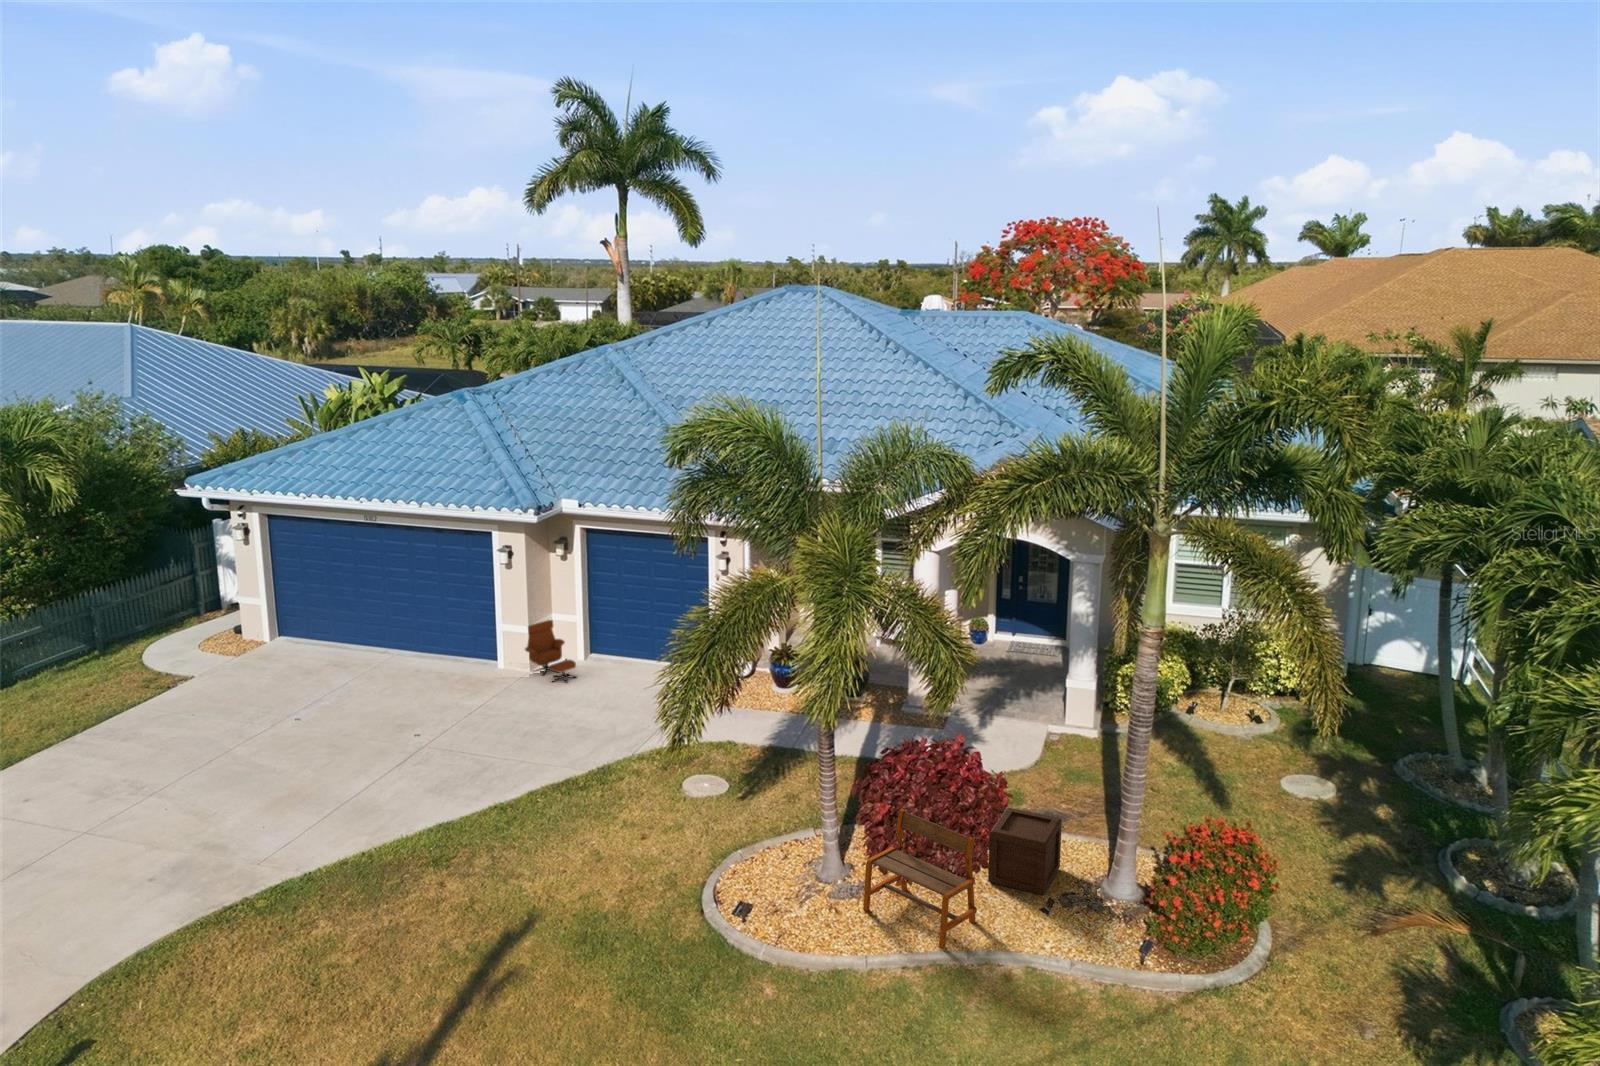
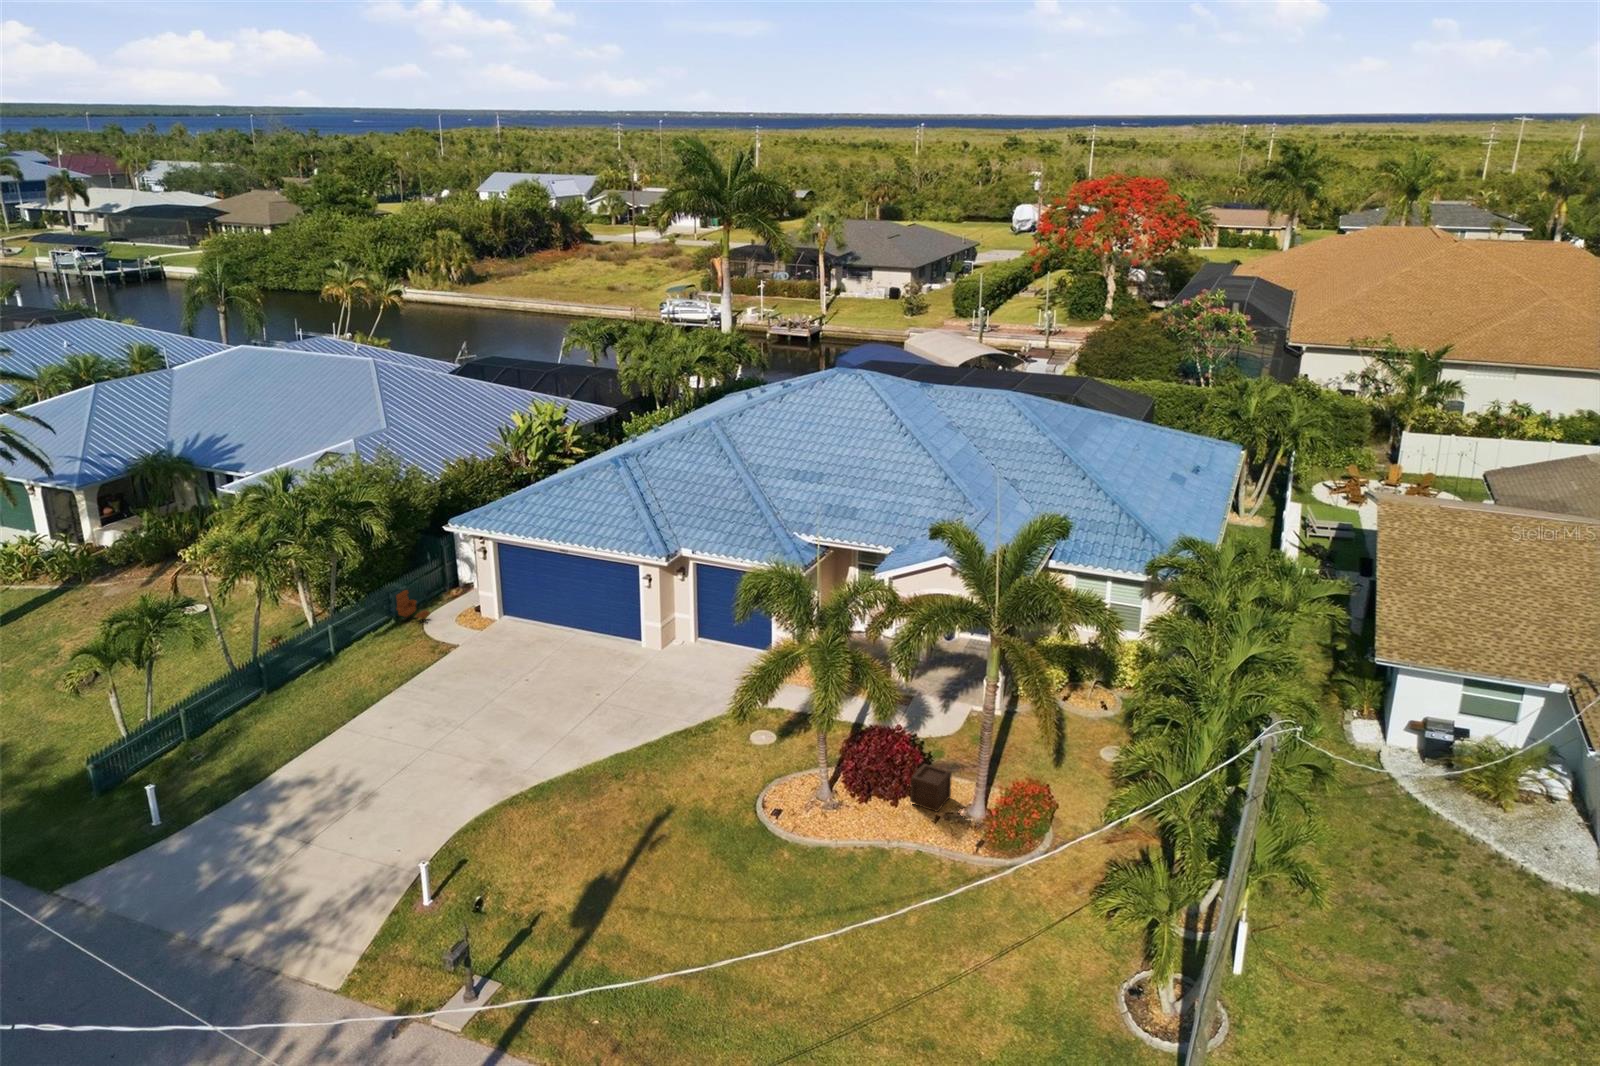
lounge chair: present [525,620,576,682] -> present [396,590,429,622]
bench: present [863,809,977,949] -> none [841,764,898,838]

